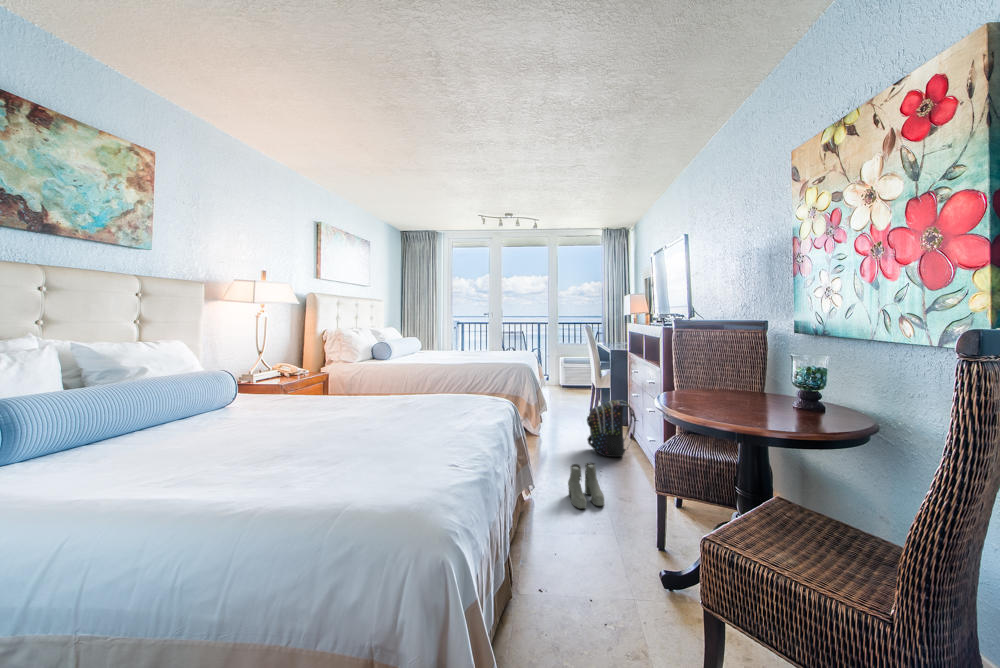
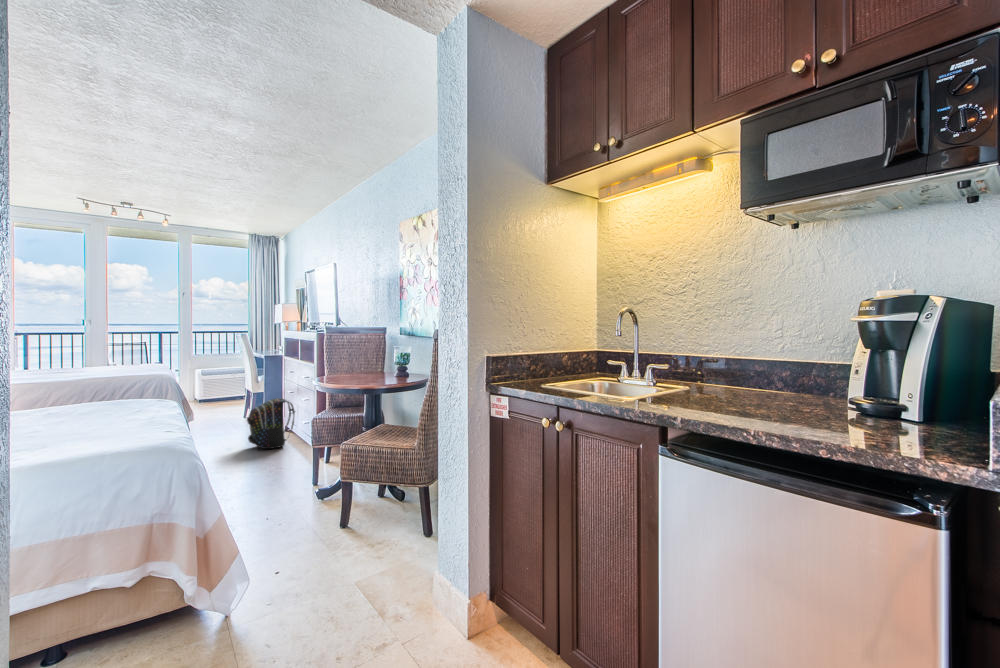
boots: present [568,463,604,509] -> none [238,447,273,484]

